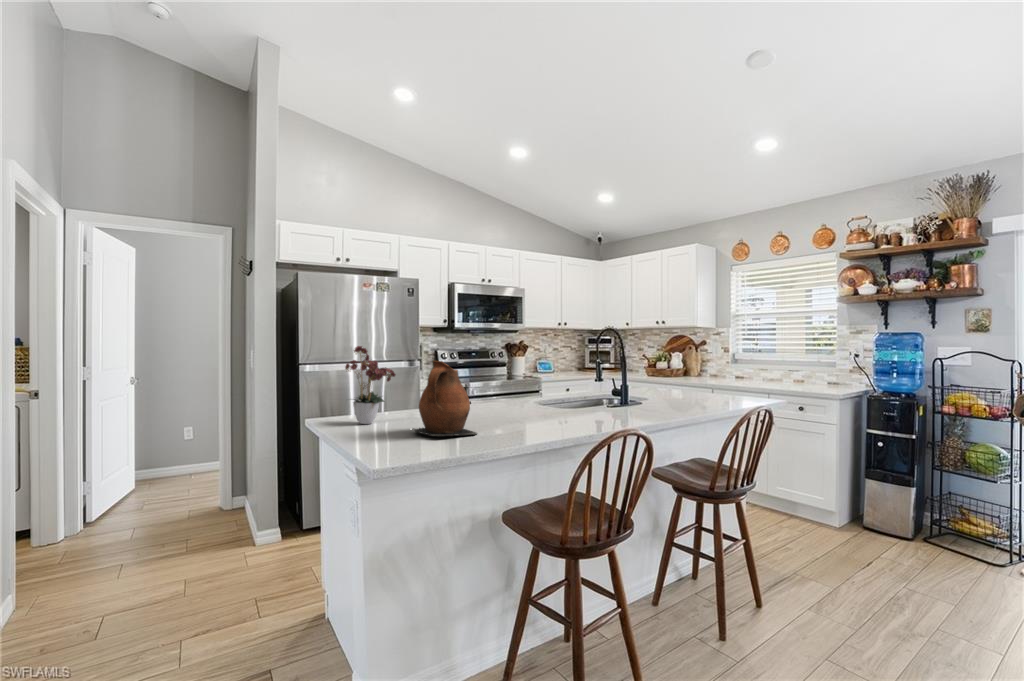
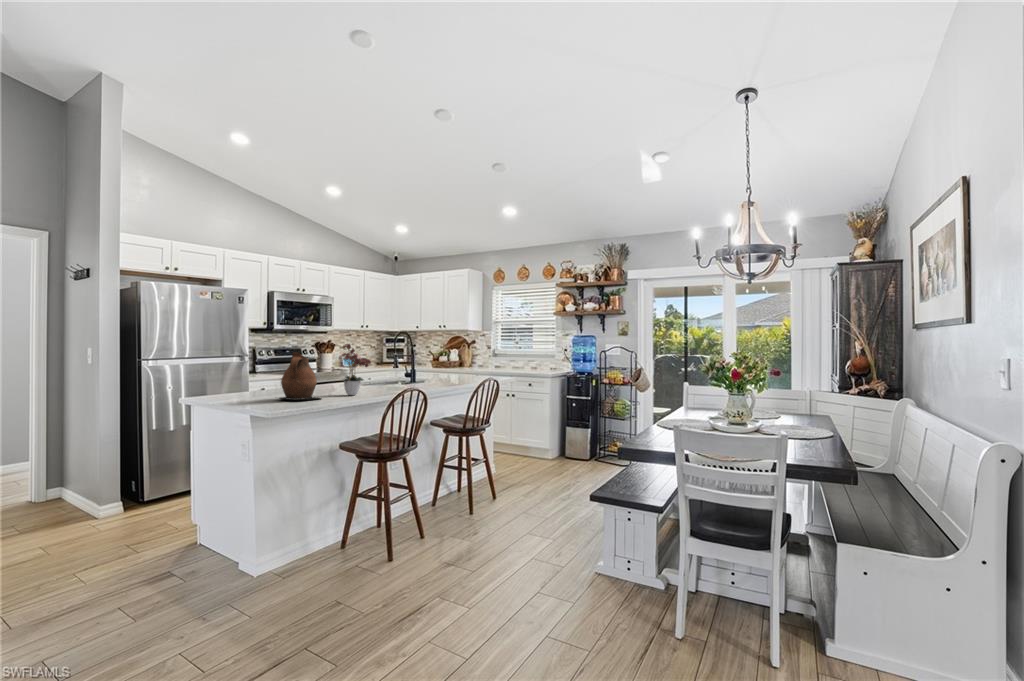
flower arrangement: present [345,346,396,424] -> present [339,344,371,395]

